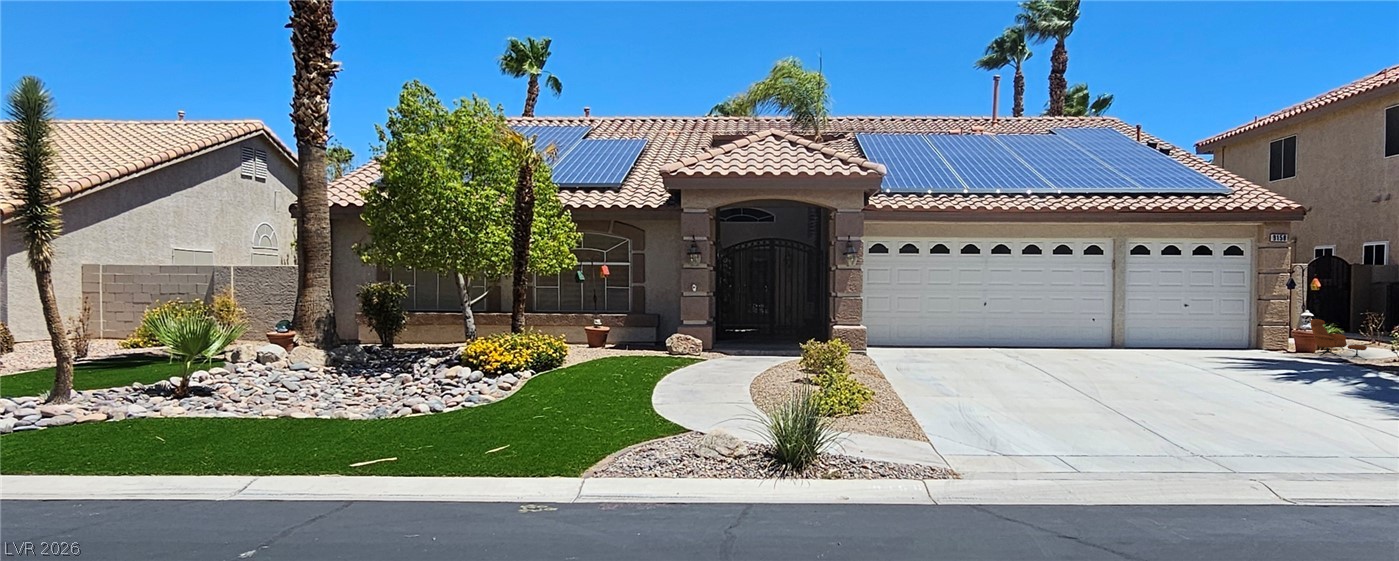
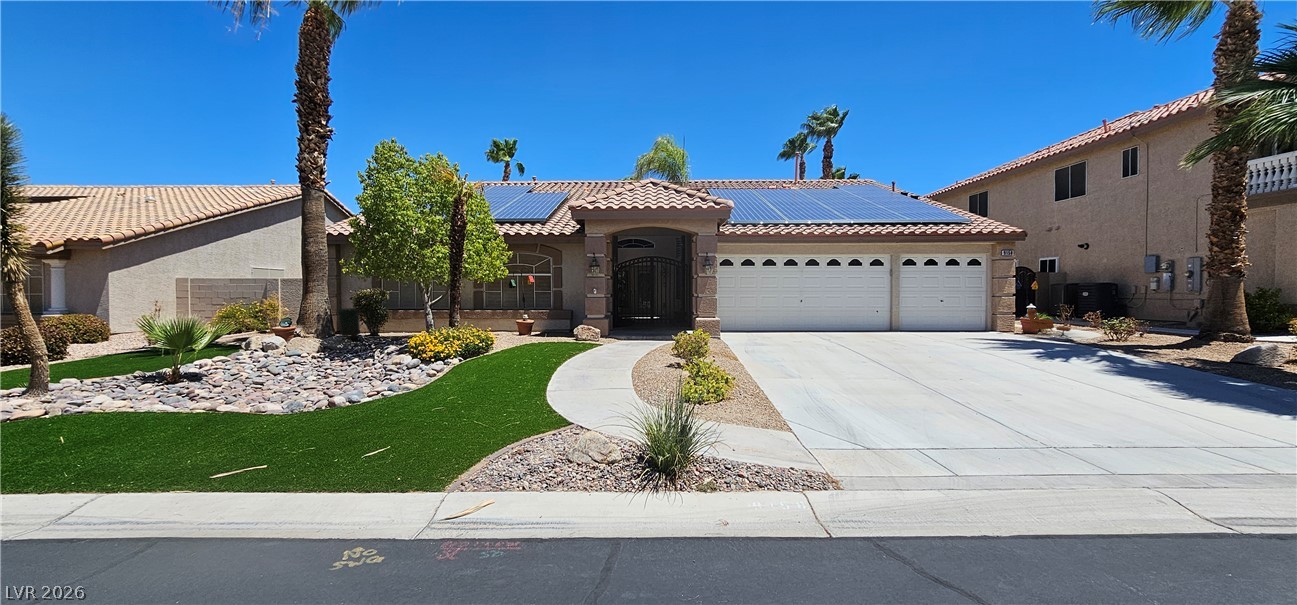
trash can: none [331,308,367,351] -> present [335,308,360,339]

